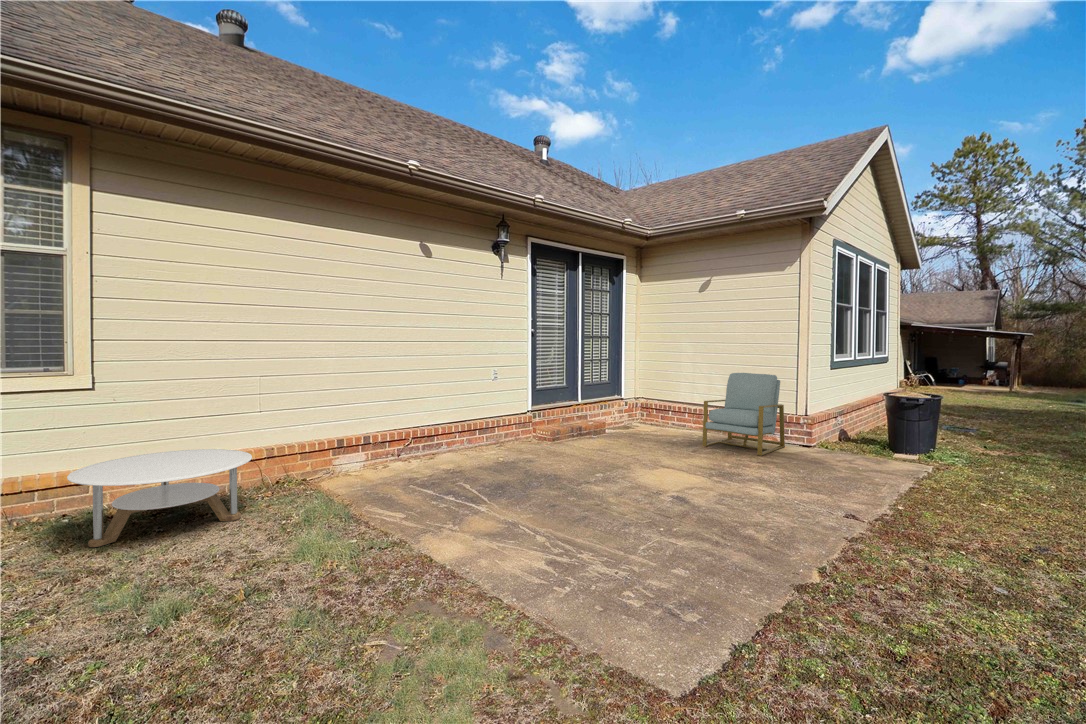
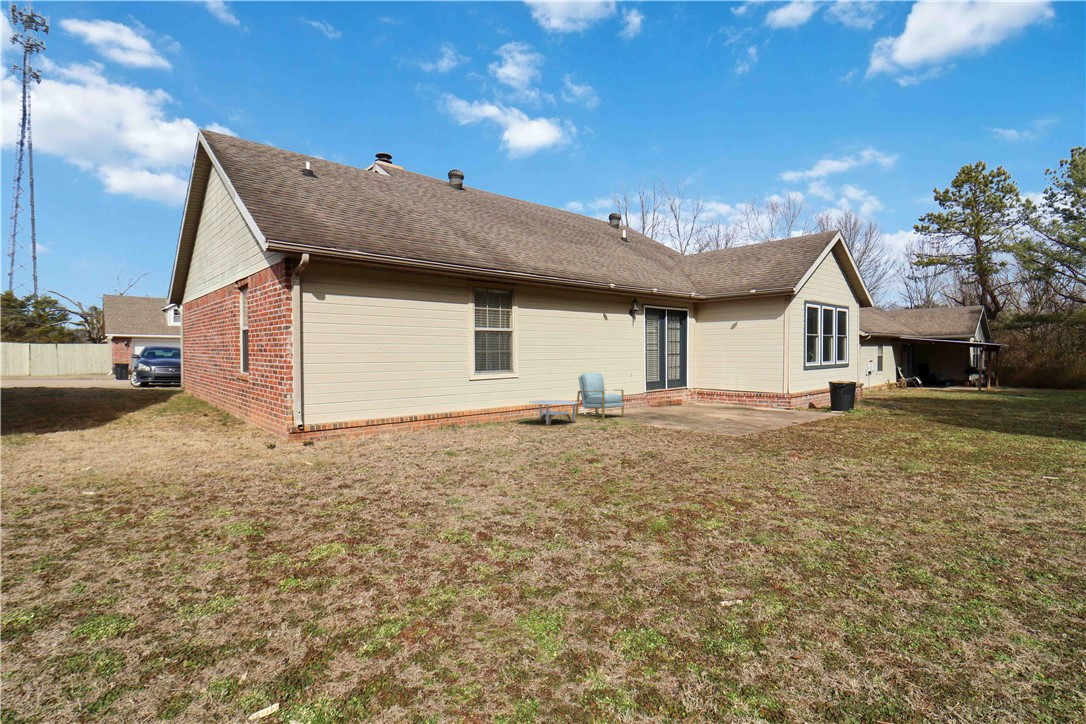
chair: present [702,373,785,456] -> present [575,373,624,419]

